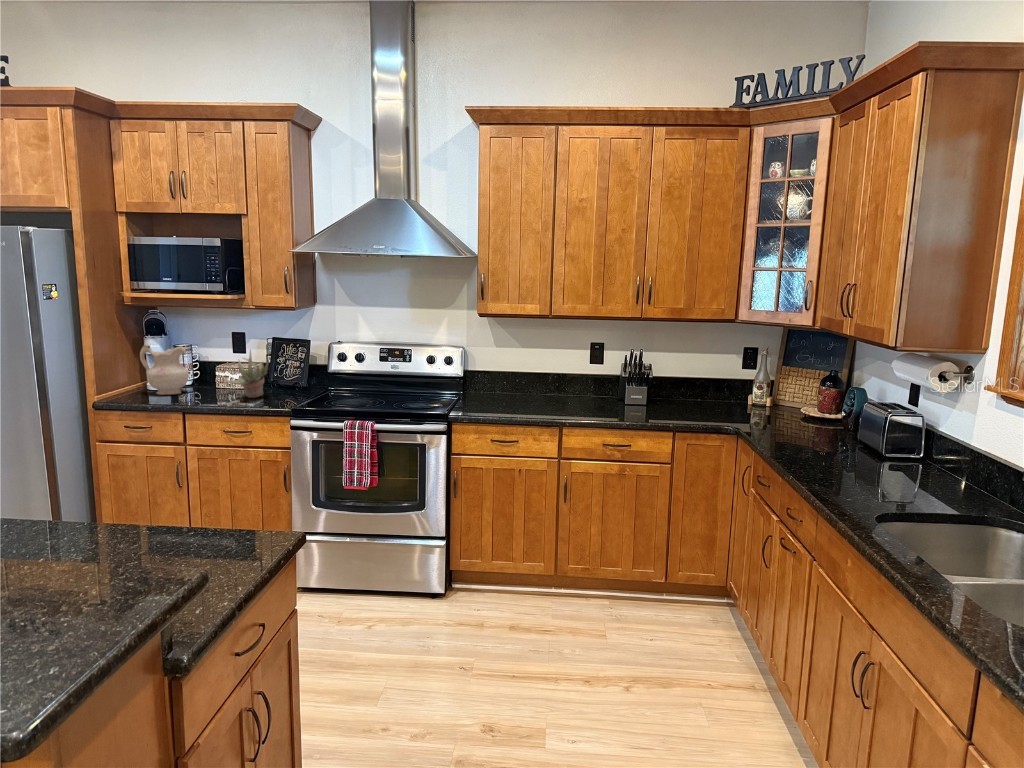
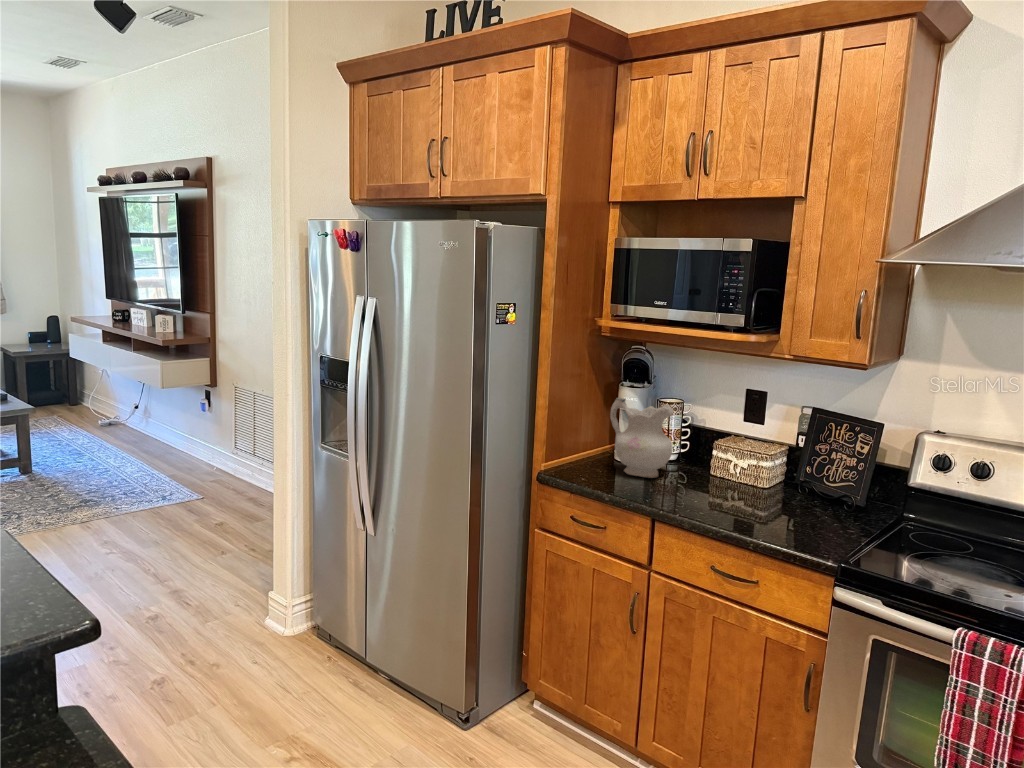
succulent plant: present [227,350,269,398] -> none [728,431,806,513]

